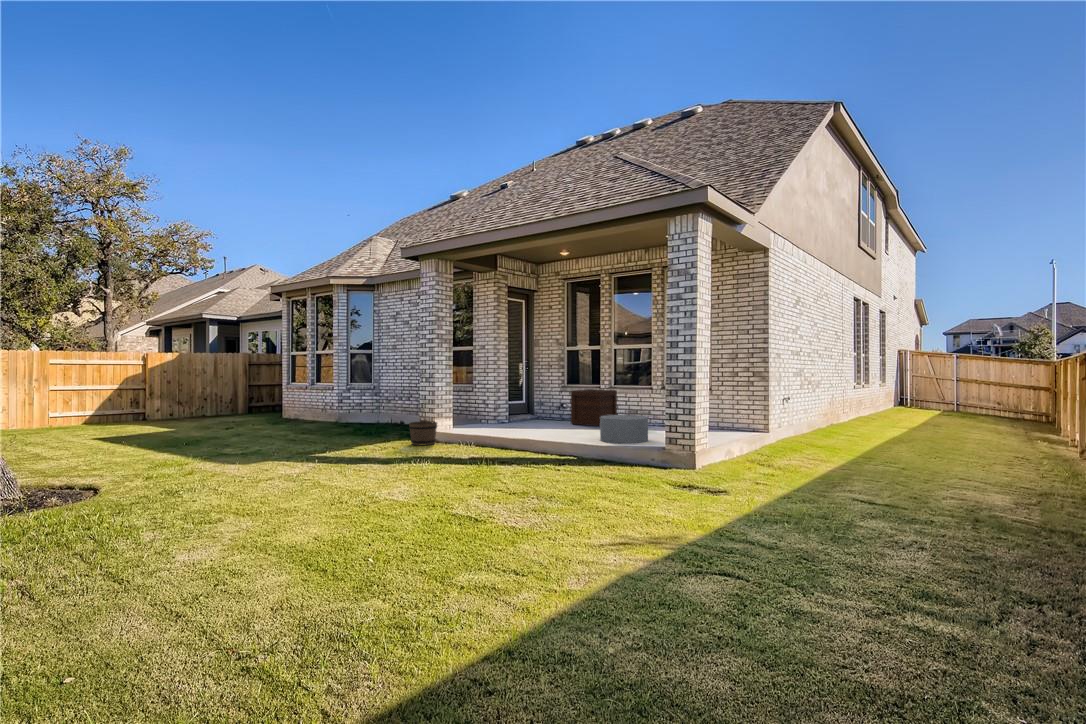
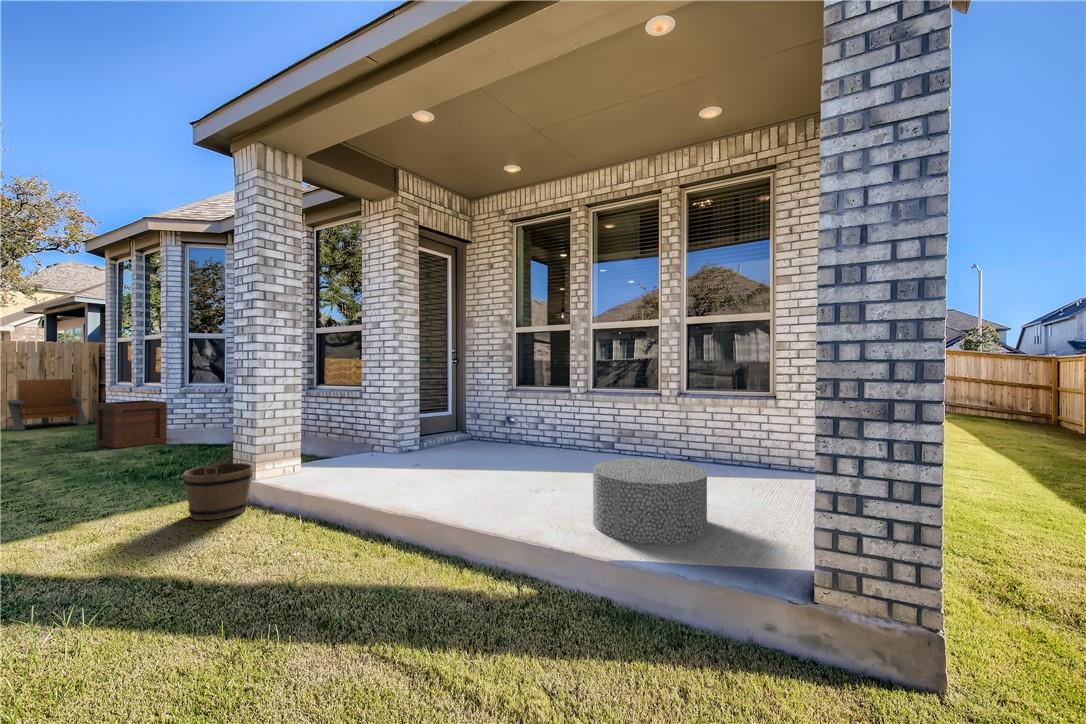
lounge chair: none [211,380,261,416] -> present [7,379,88,430]
wooden crate: present [571,389,617,426] -> present [96,400,167,449]

